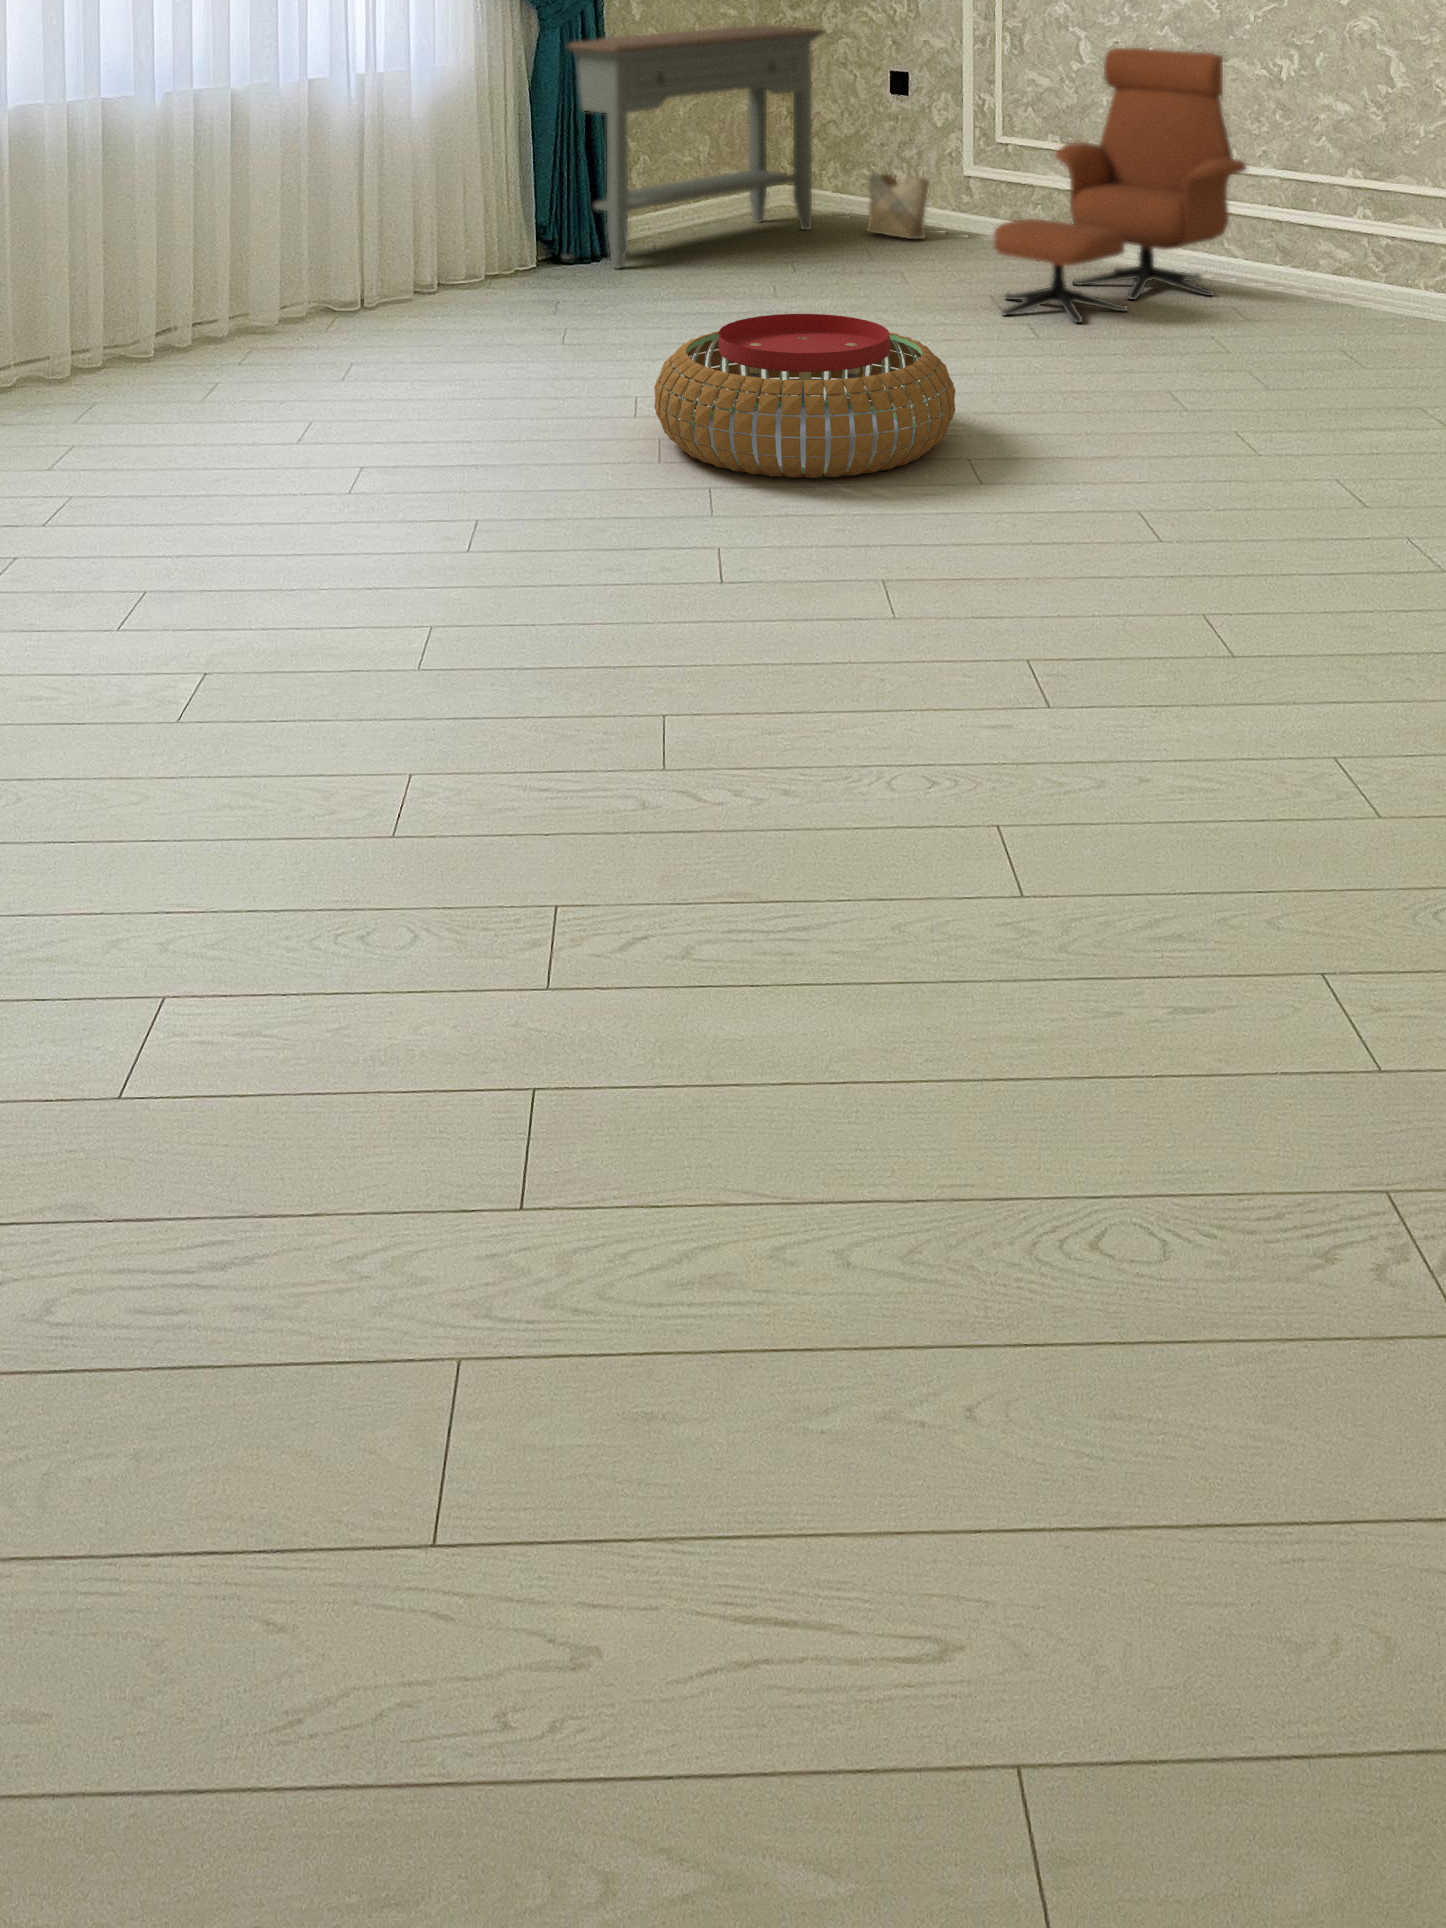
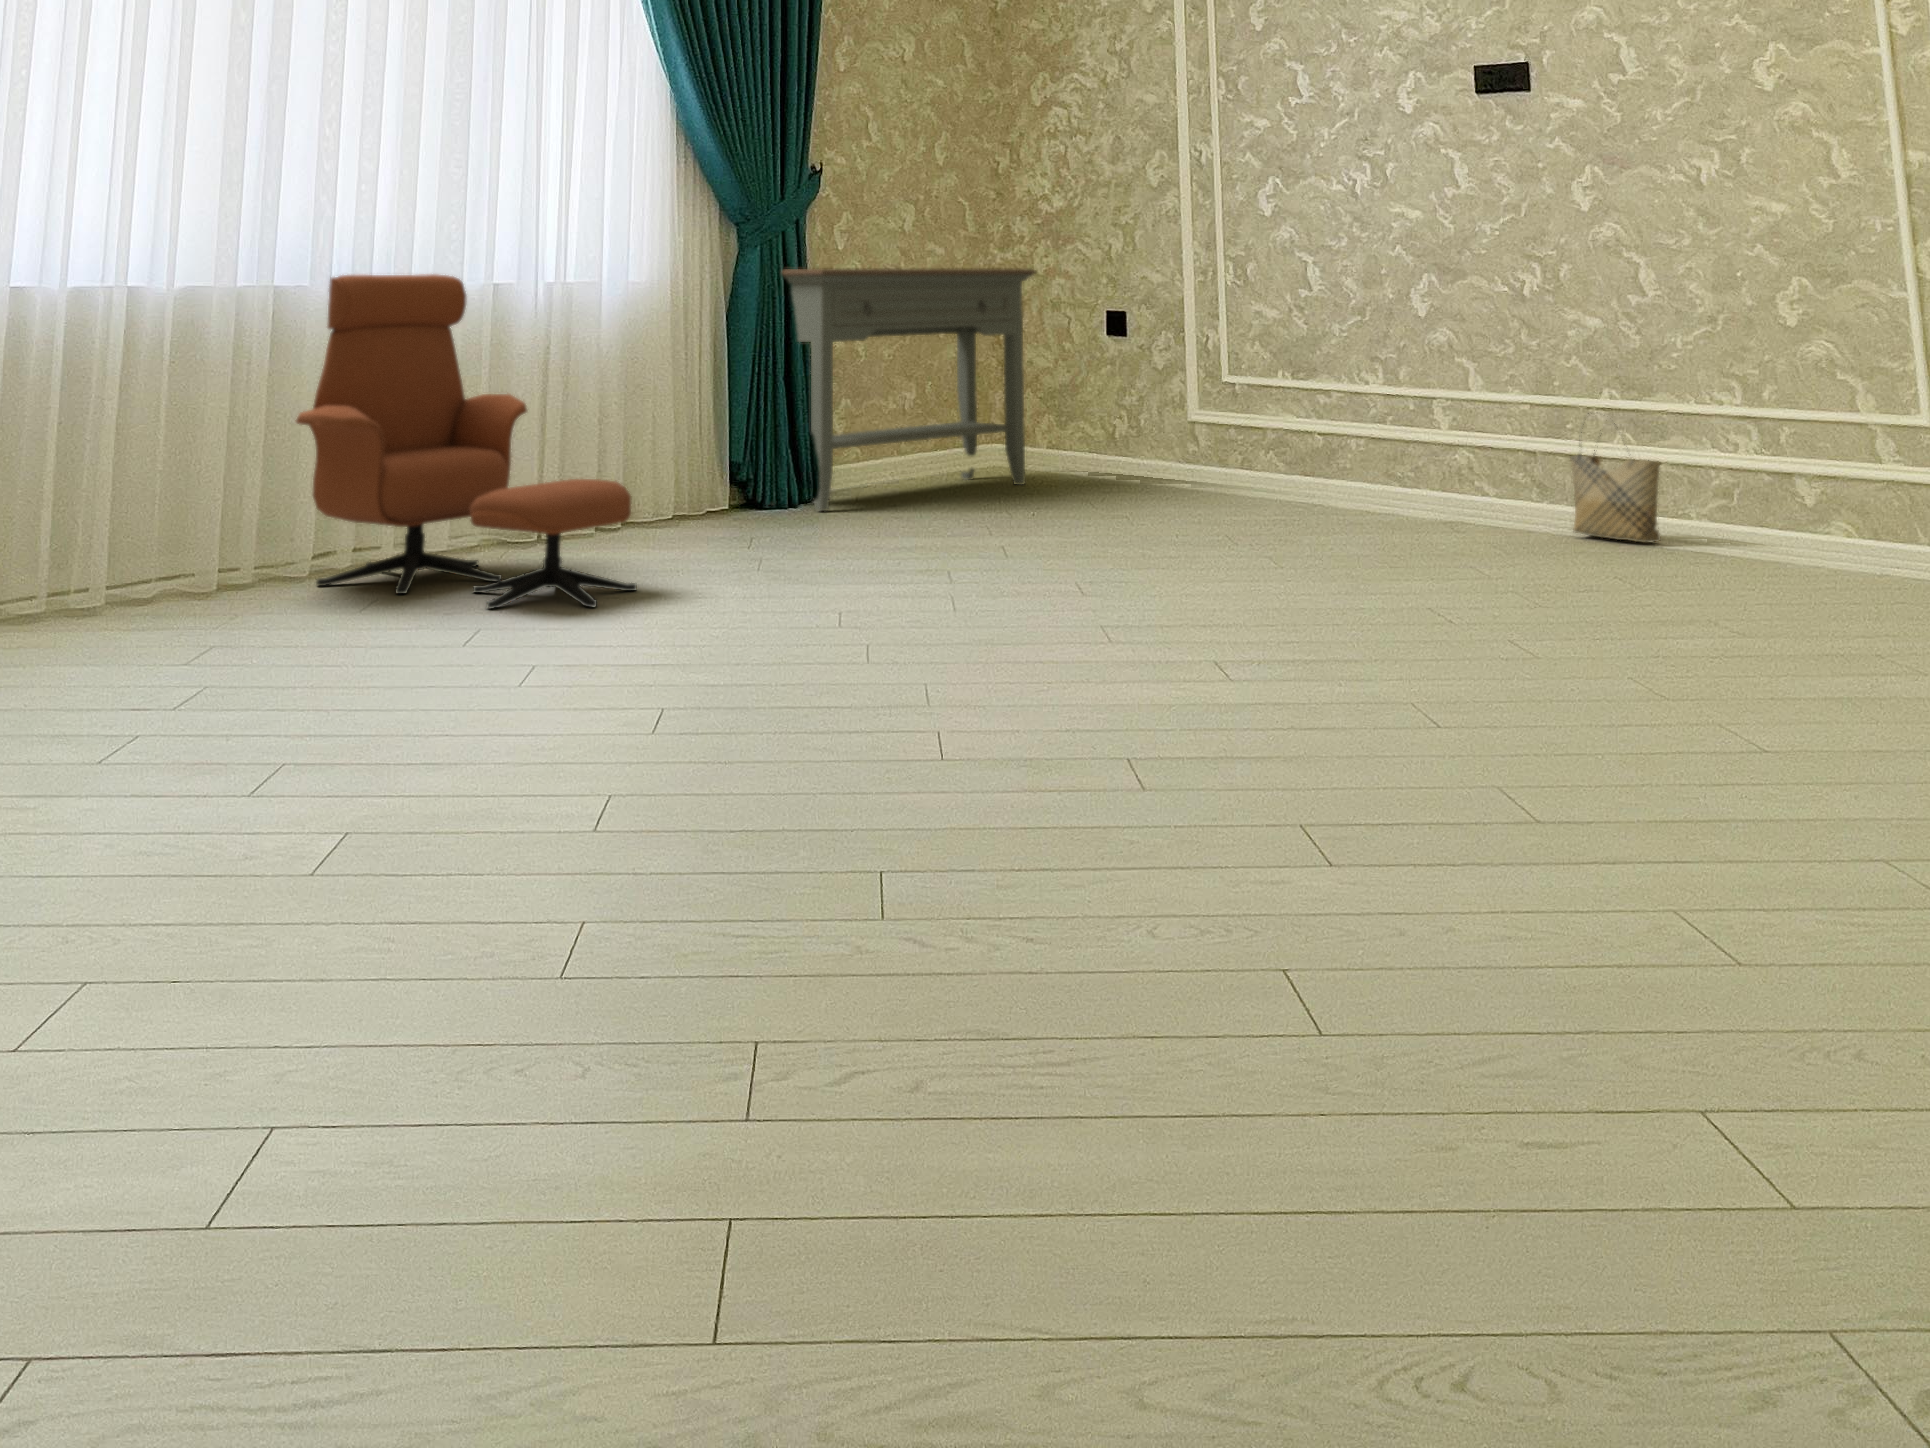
lounge chair: present [993,48,1247,323] -> present [296,274,637,609]
woven basket: present [867,144,929,239] -> present [1570,413,1660,543]
pouf: present [654,314,955,478] -> none [869,500,1203,664]

